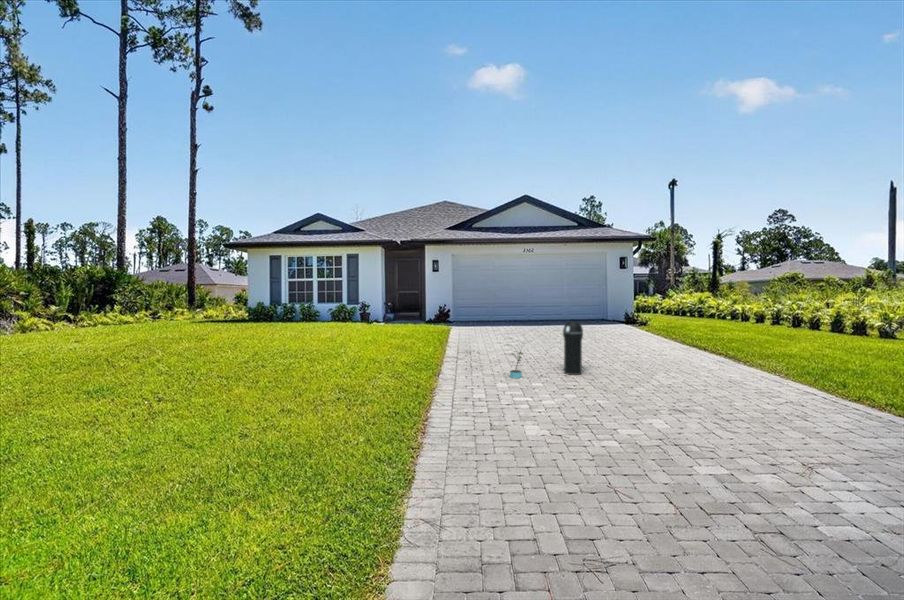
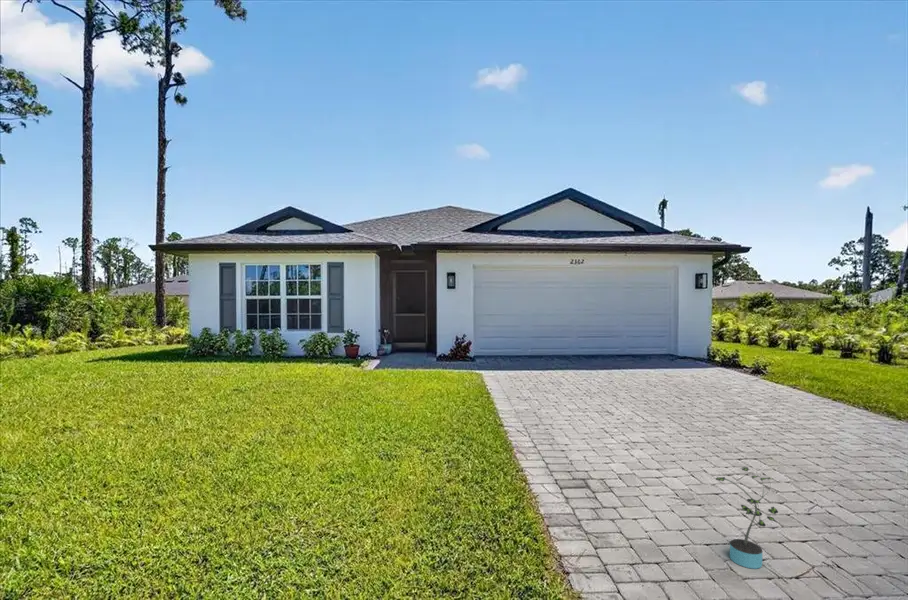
trash can: present [563,321,583,375] -> none [823,416,884,546]

